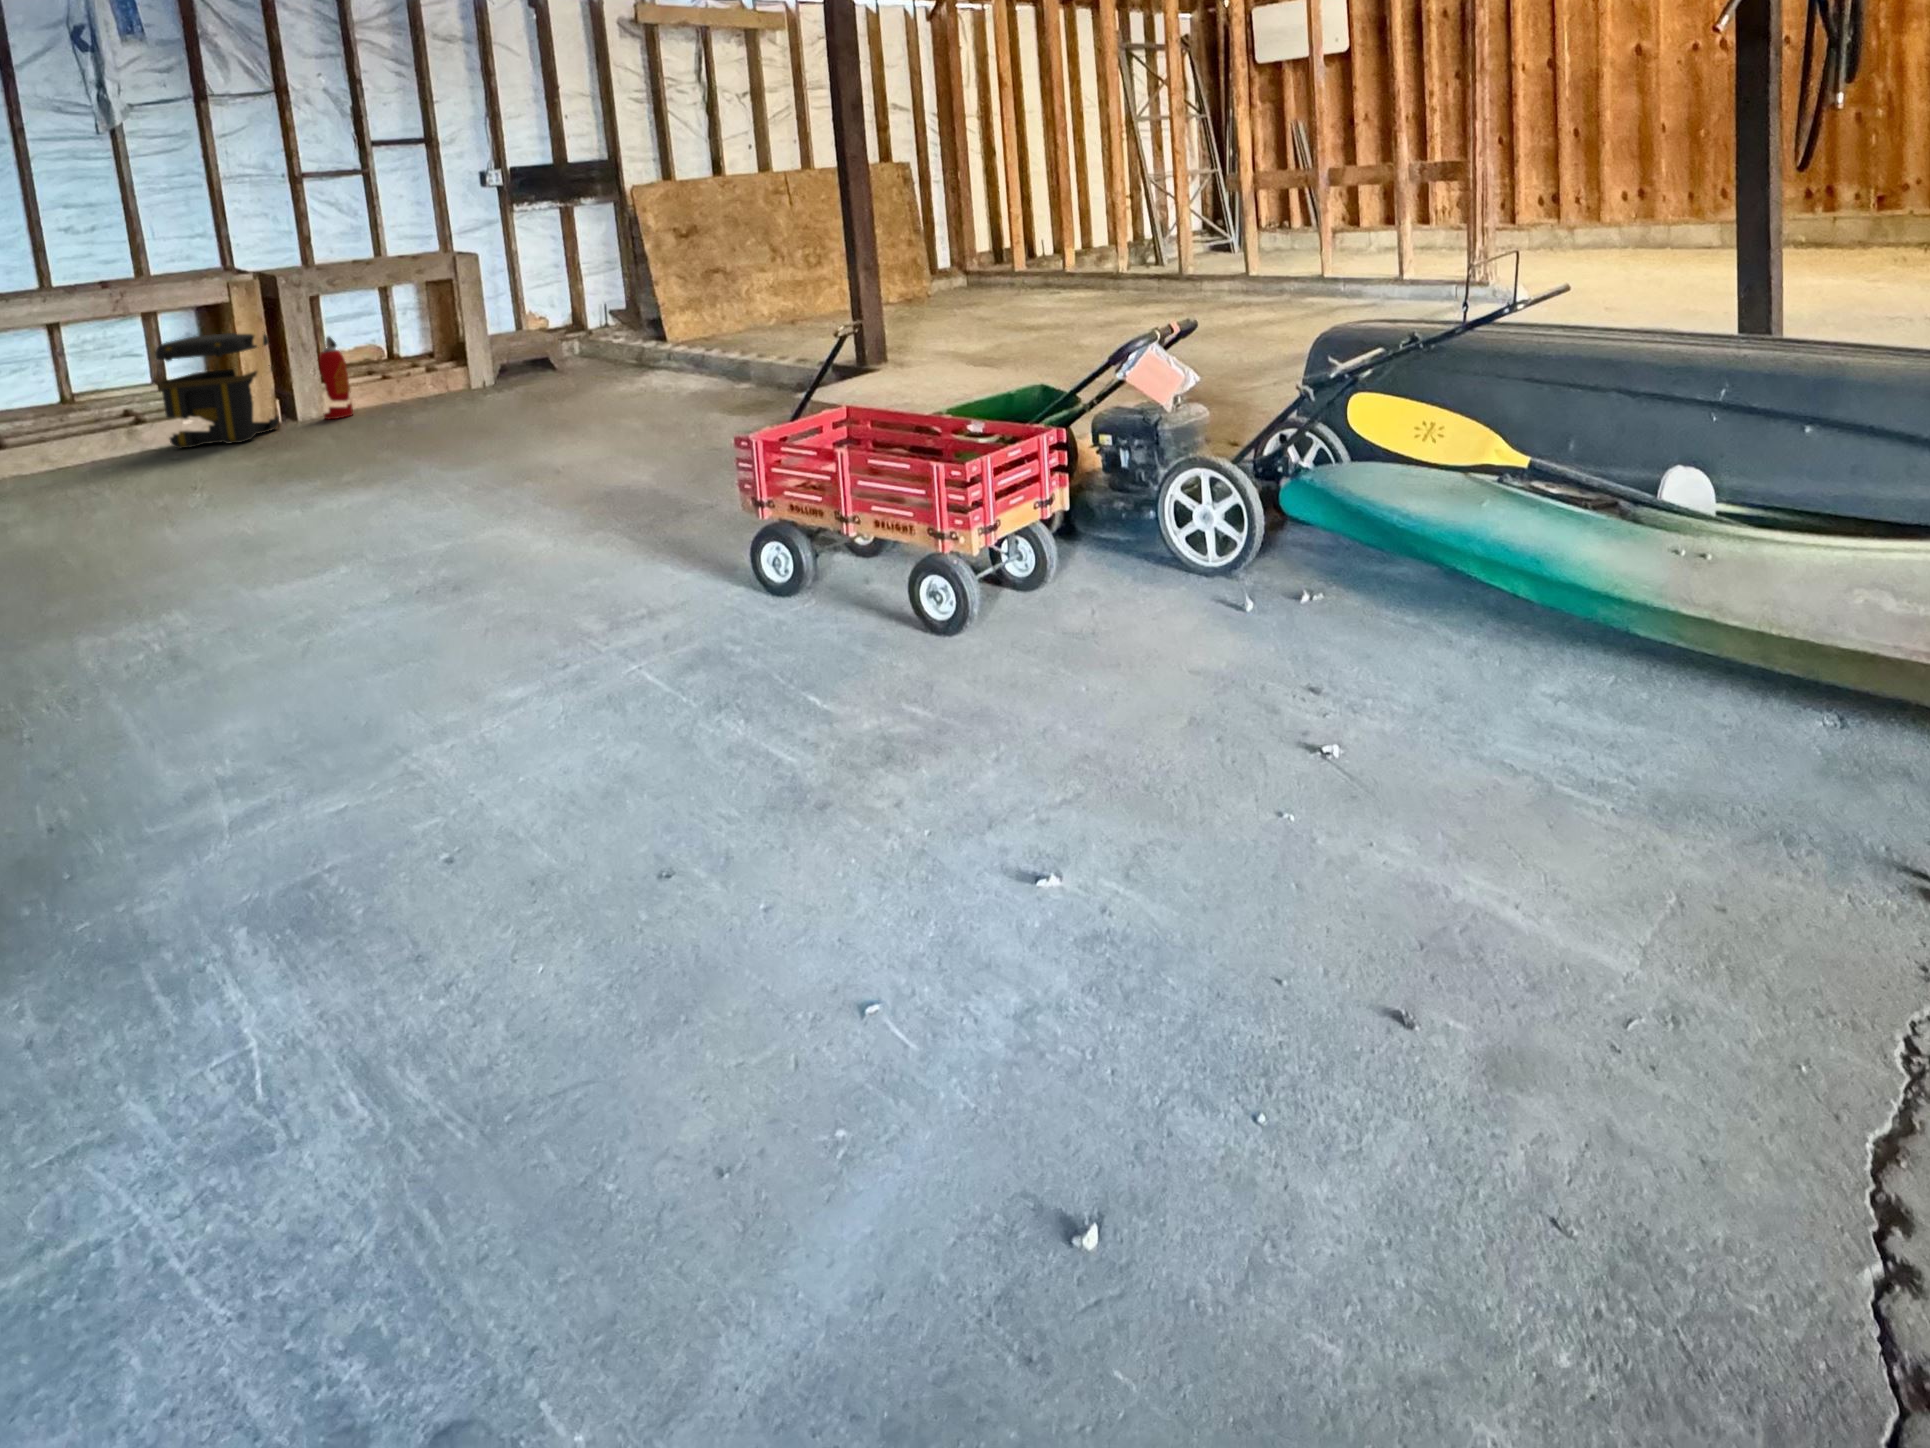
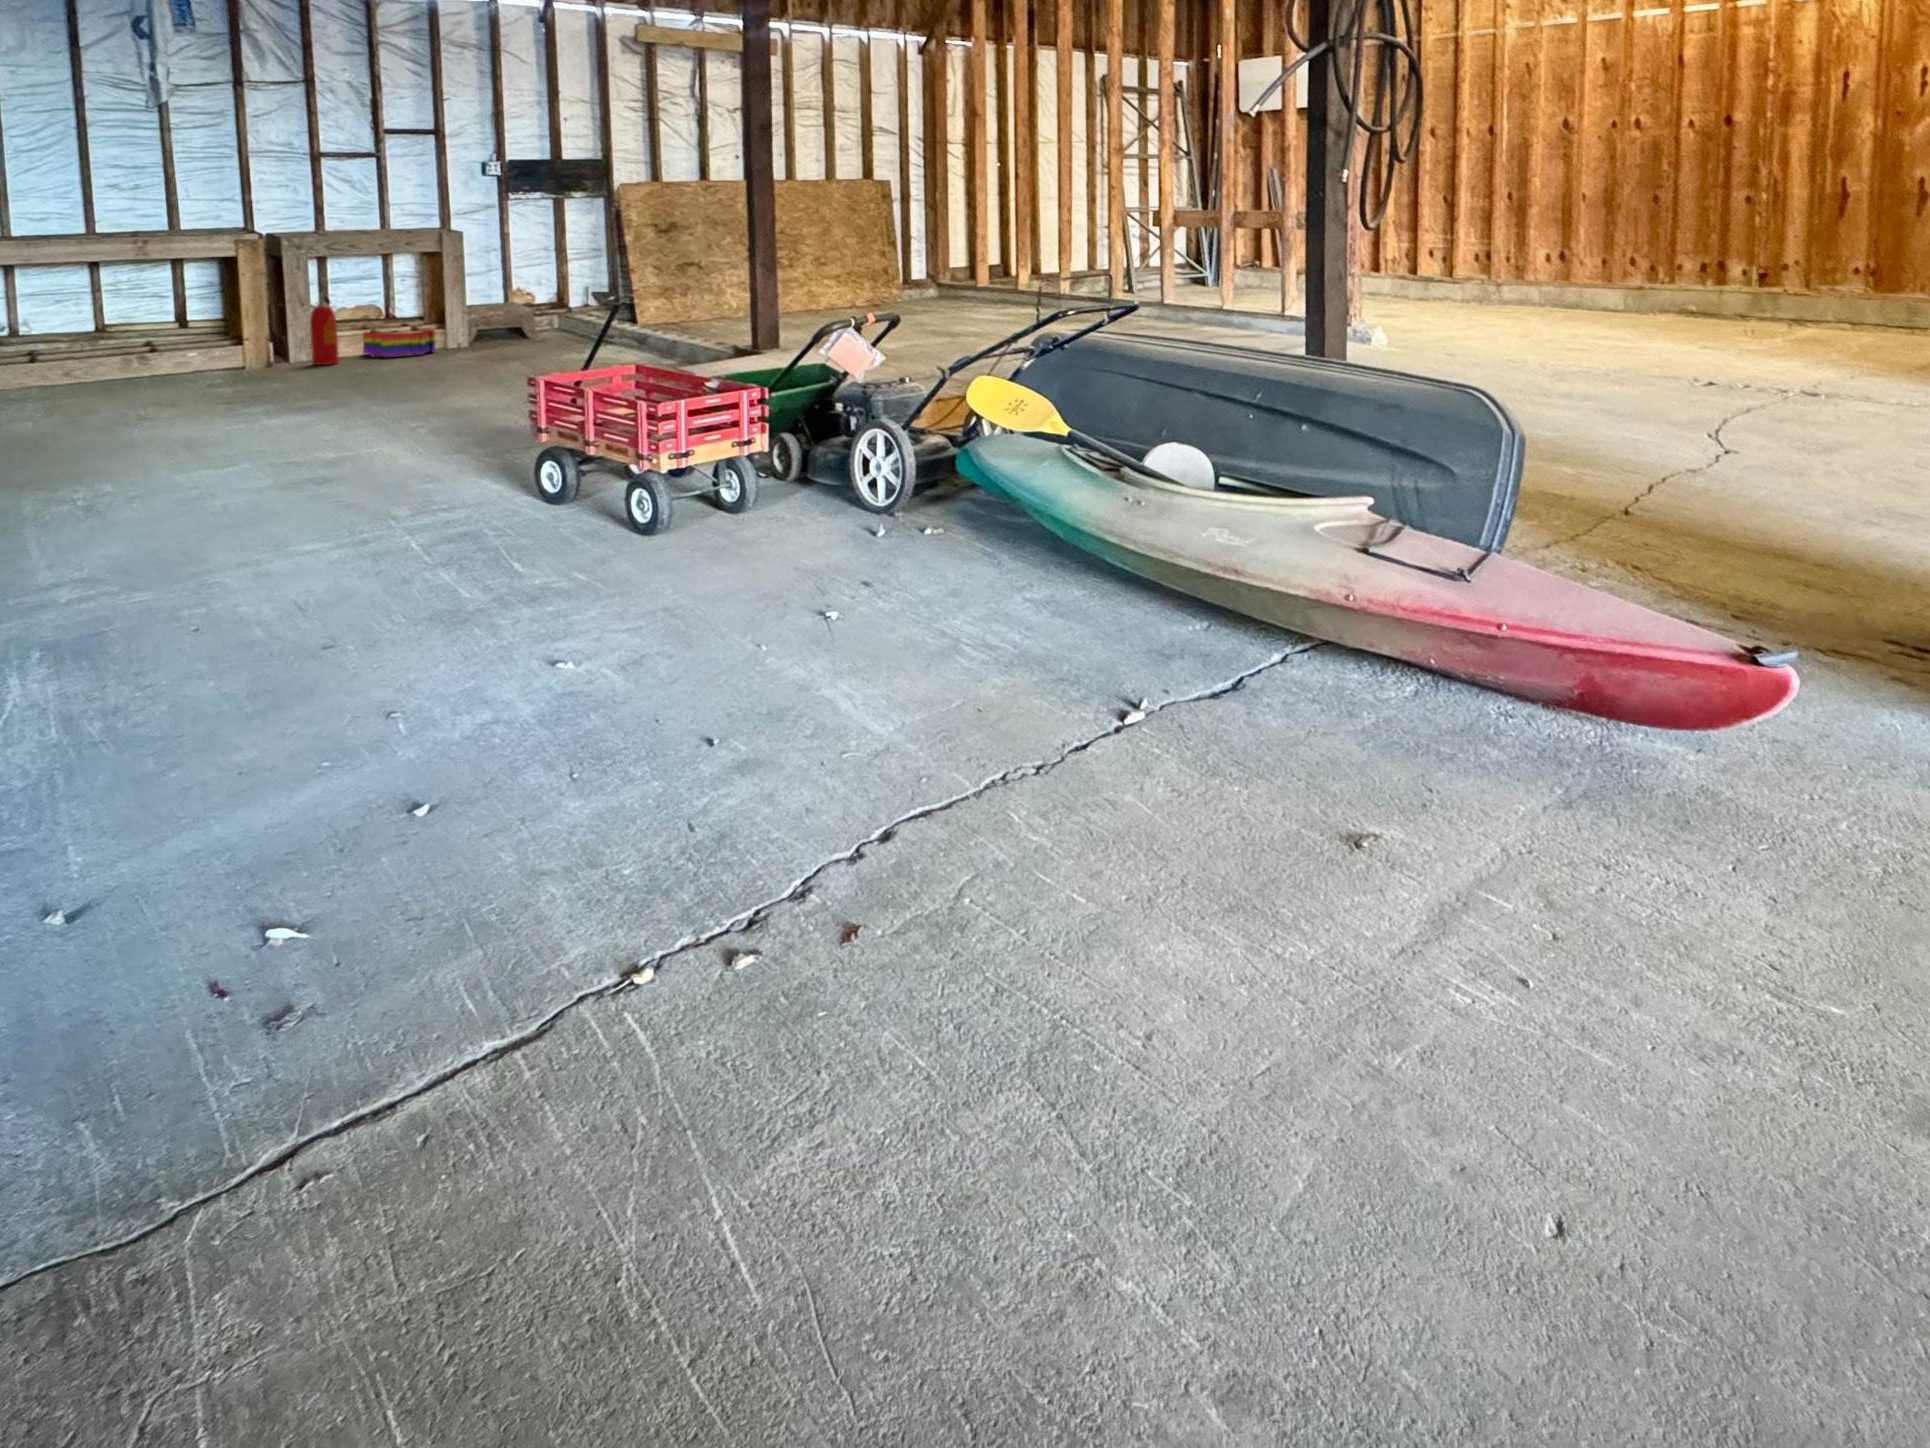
toolbox: present [155,333,279,448] -> none [168,284,272,378]
storage bin: none [372,365,456,403] -> present [363,330,435,356]

